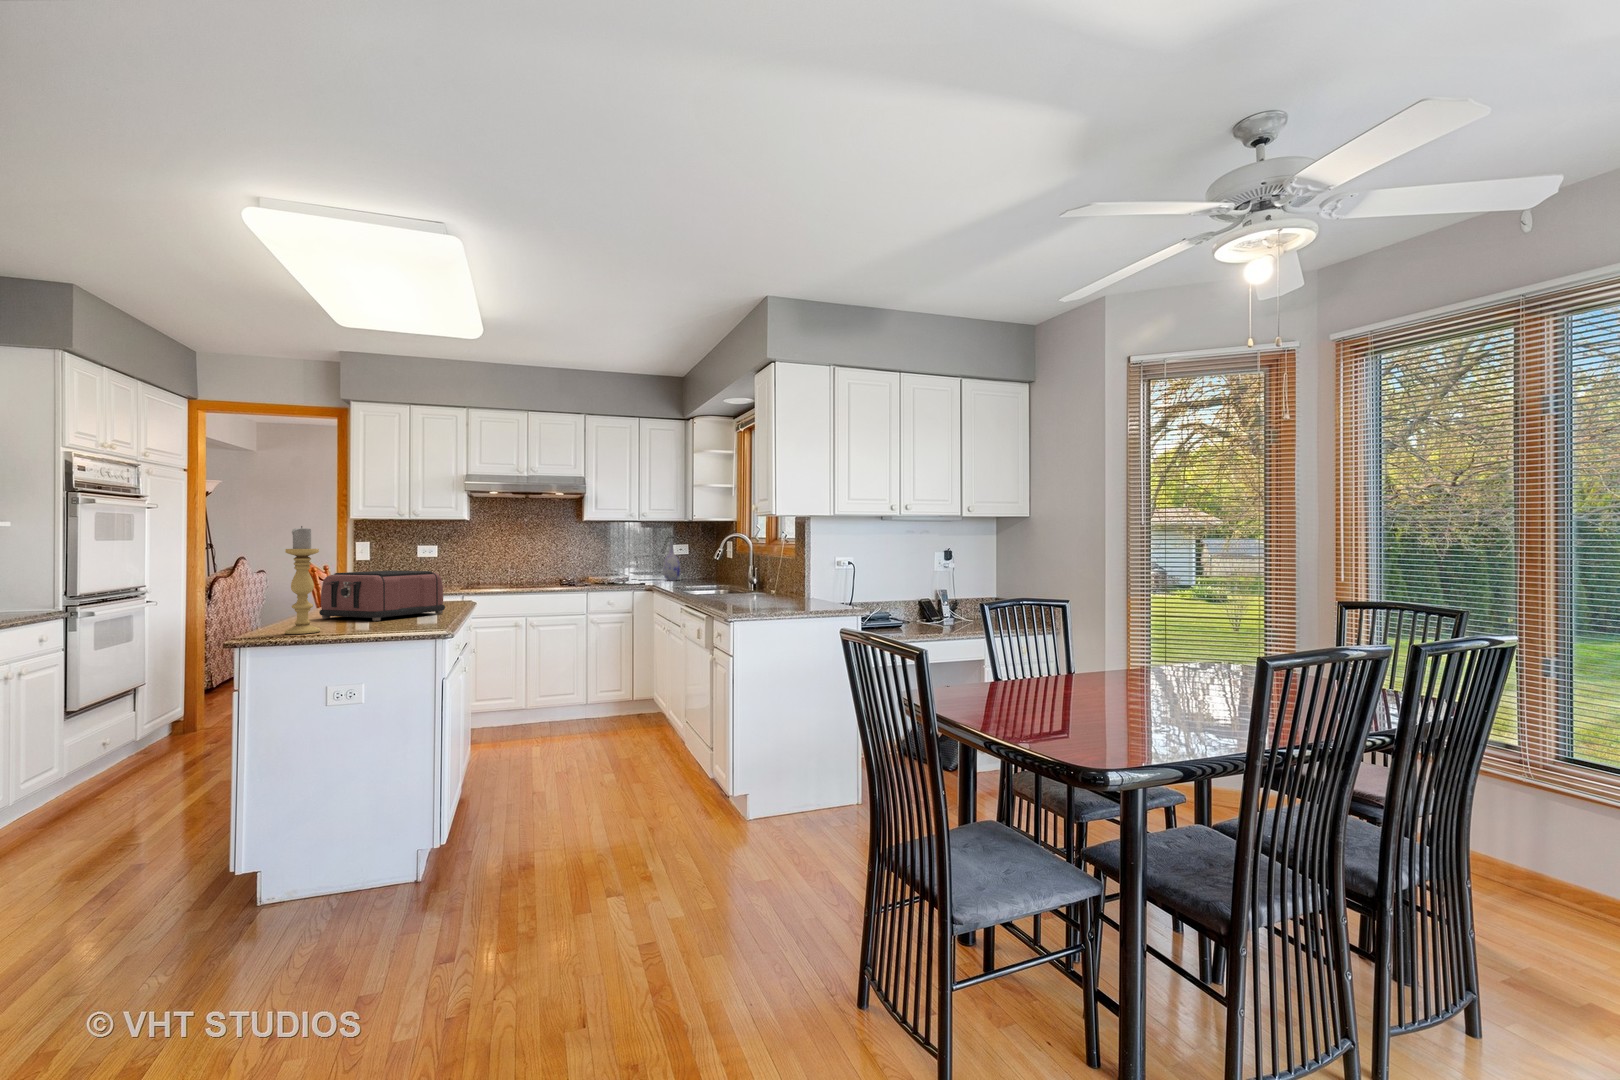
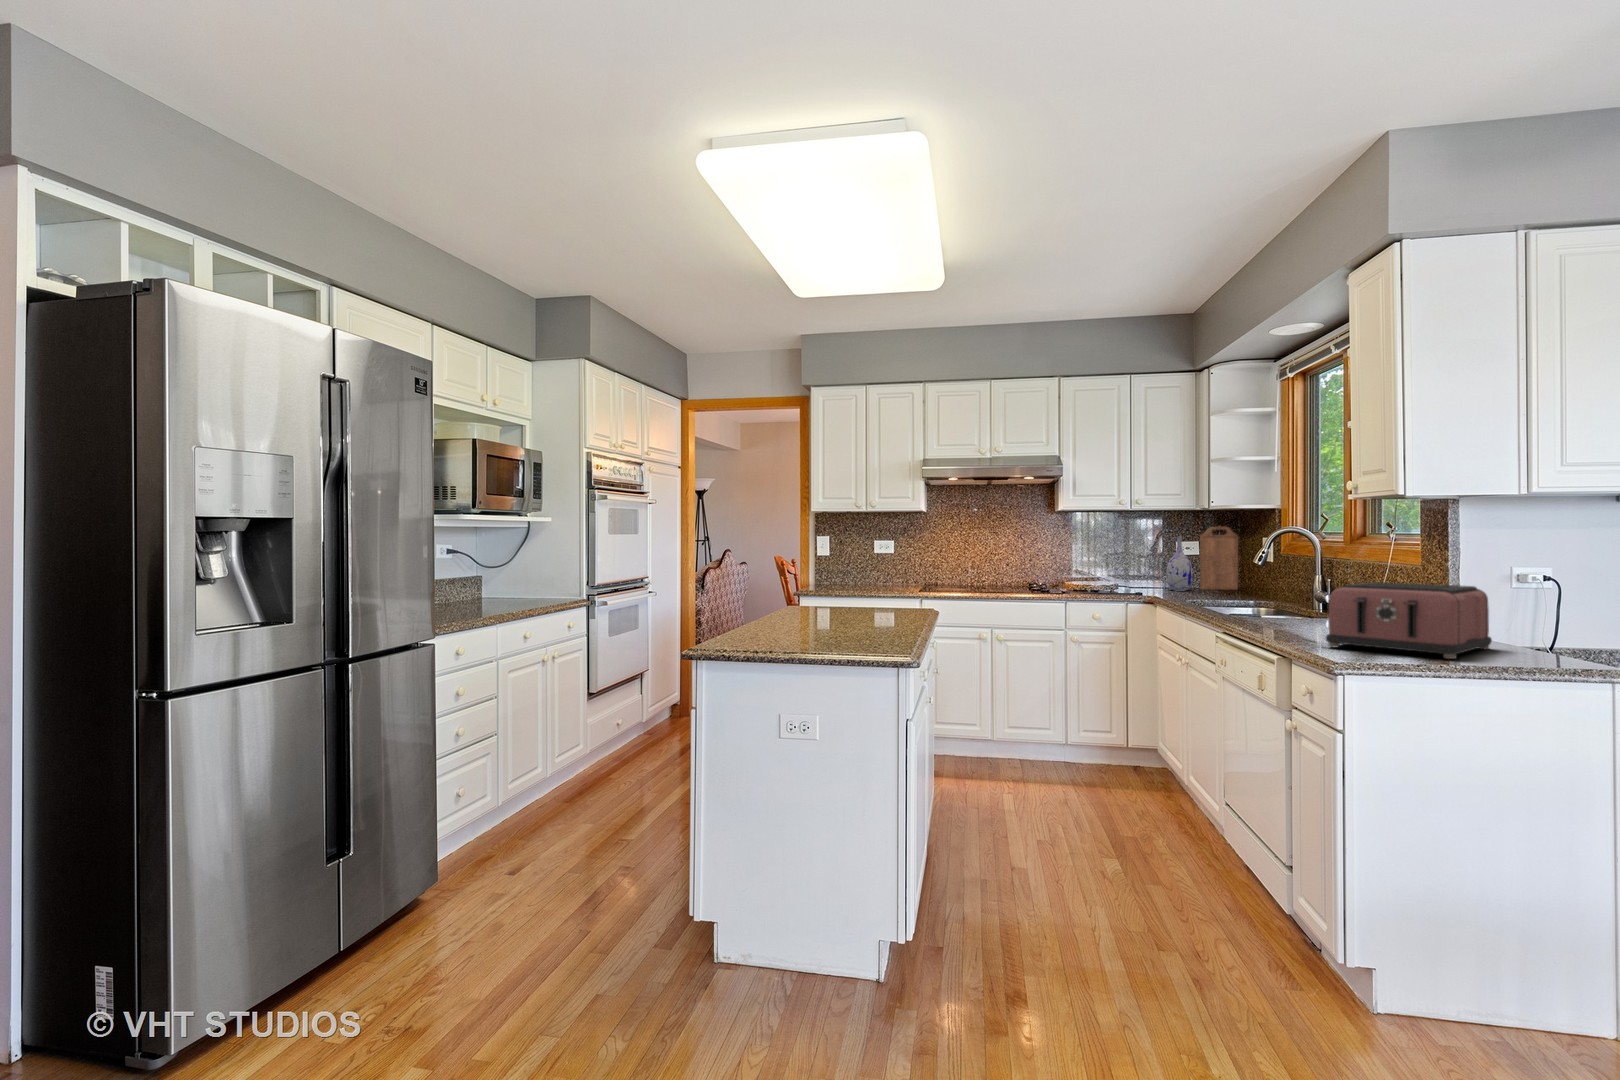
candle holder: present [285,526,320,634] -> none [740,521,774,647]
cutting board: none [686,534,711,579] -> present [1200,527,1238,590]
toaster: present [319,571,445,621] -> present [1326,582,1492,659]

